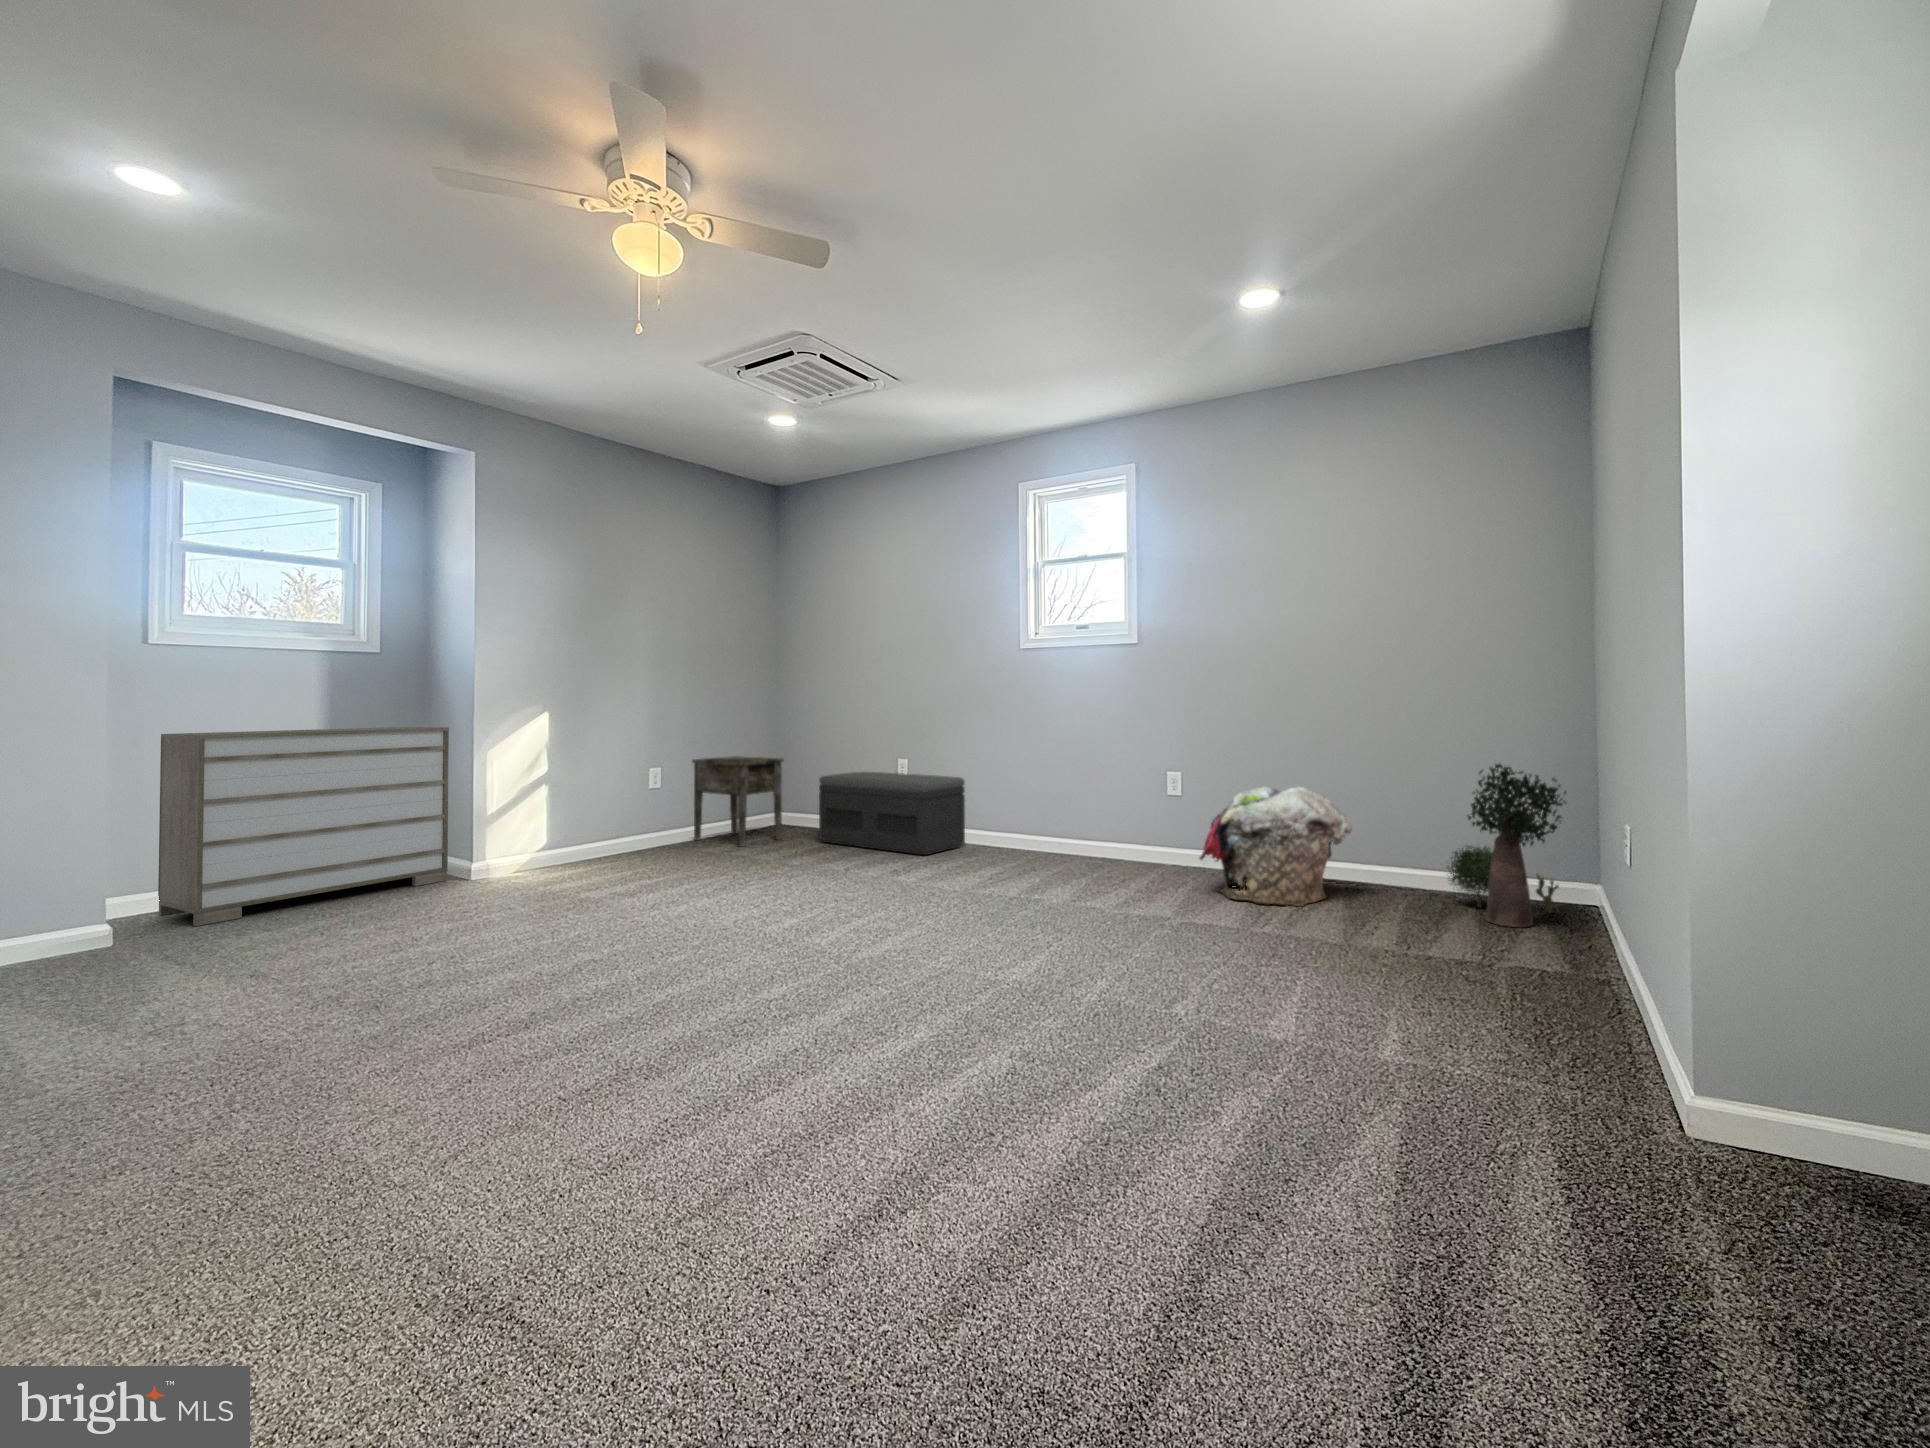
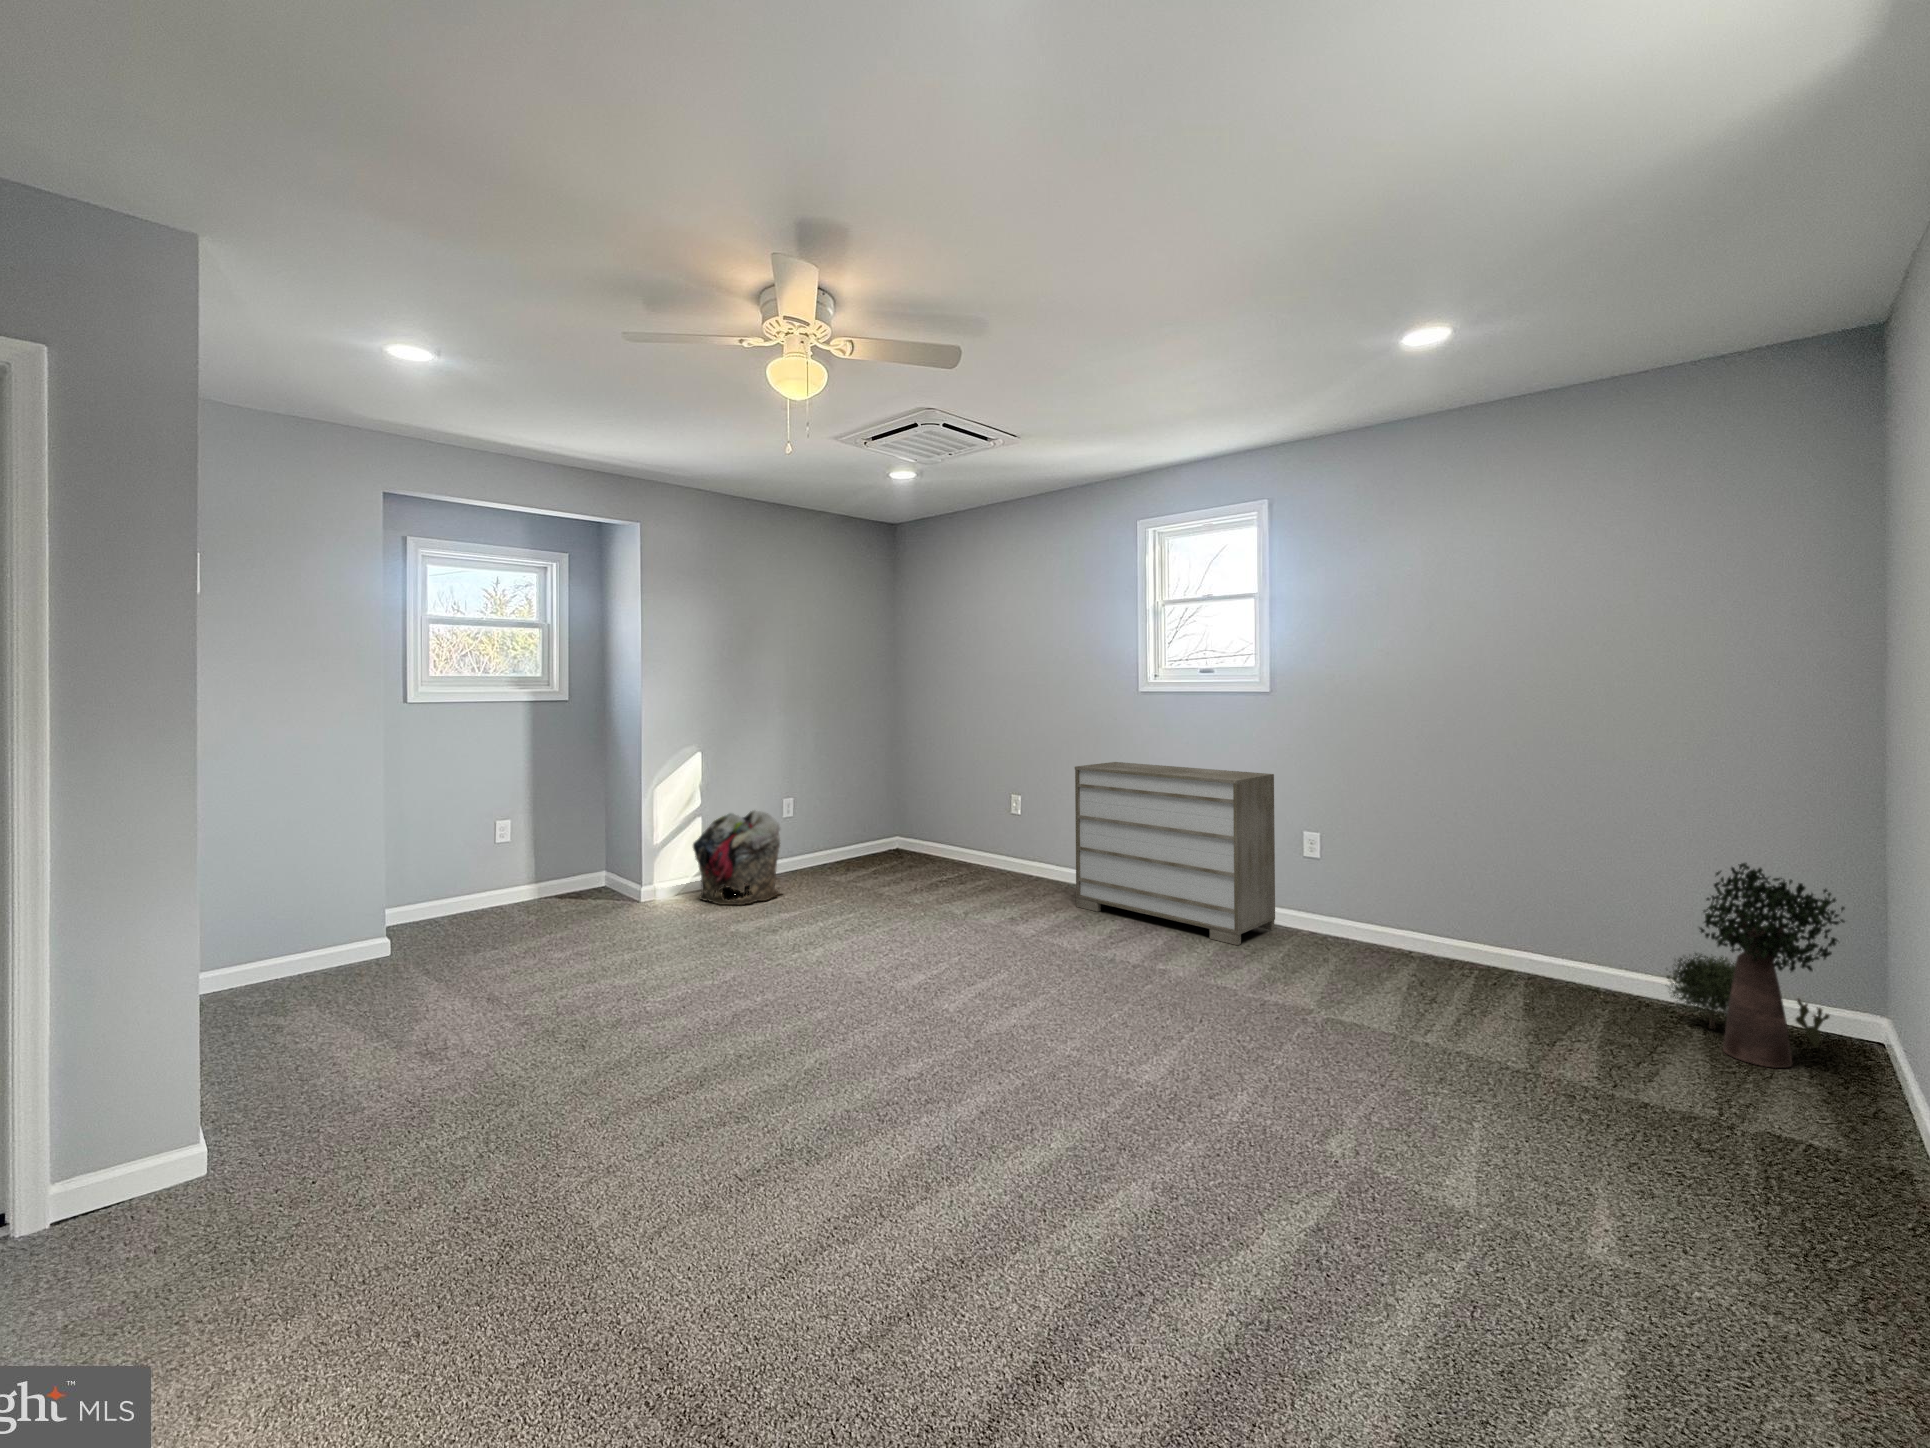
dresser: present [158,727,449,926] -> present [1075,762,1275,945]
side table: present [692,756,784,847] -> none [821,784,904,876]
storage bench: present [819,772,965,855] -> none [938,805,1083,899]
laundry basket: present [1200,786,1352,906] -> present [693,810,782,905]

